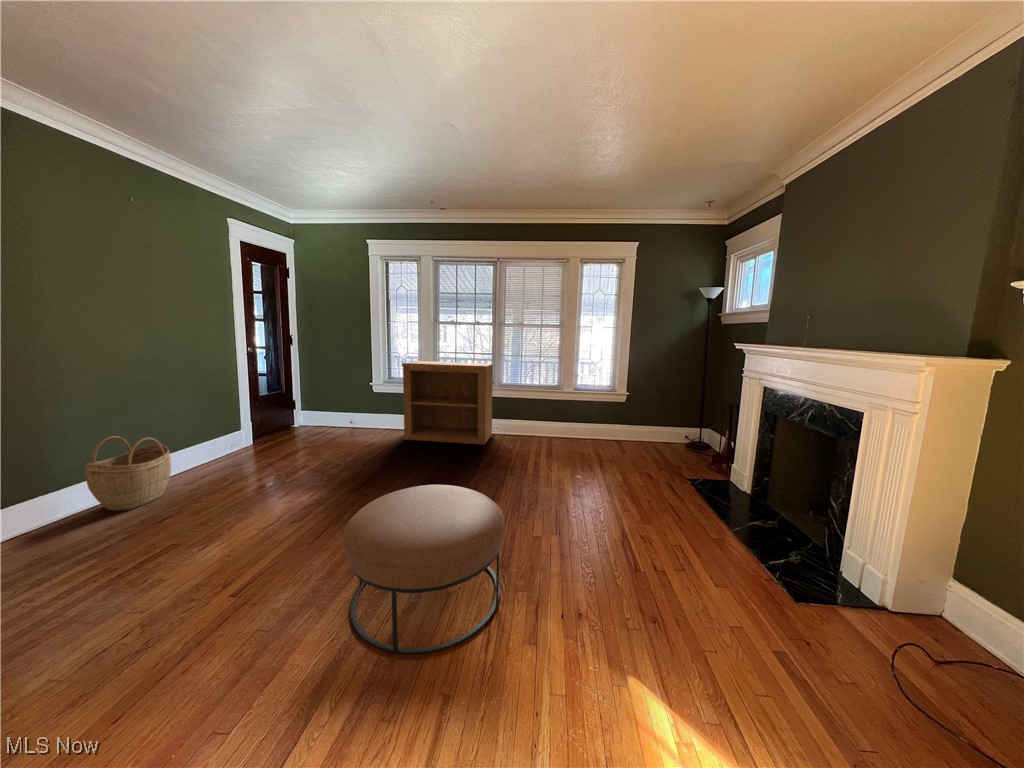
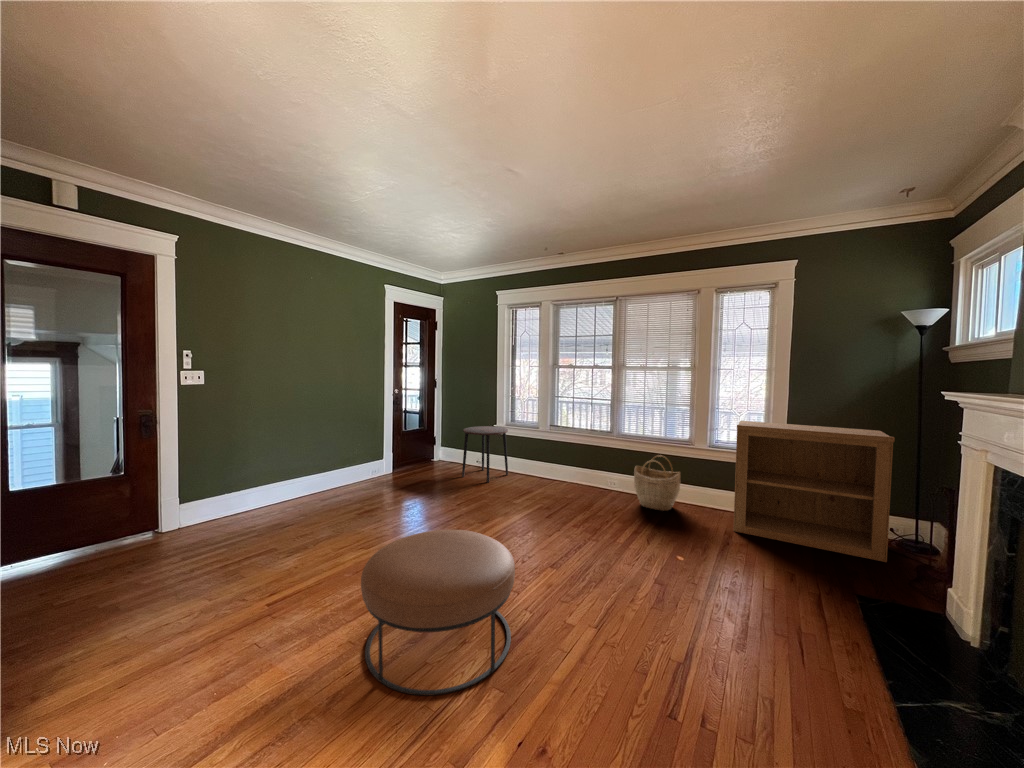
bookshelf: present [402,361,493,445] -> present [733,421,895,562]
side table: none [340,385,391,441] -> present [462,426,508,482]
woven basket: present [85,436,171,511] -> present [634,455,680,511]

